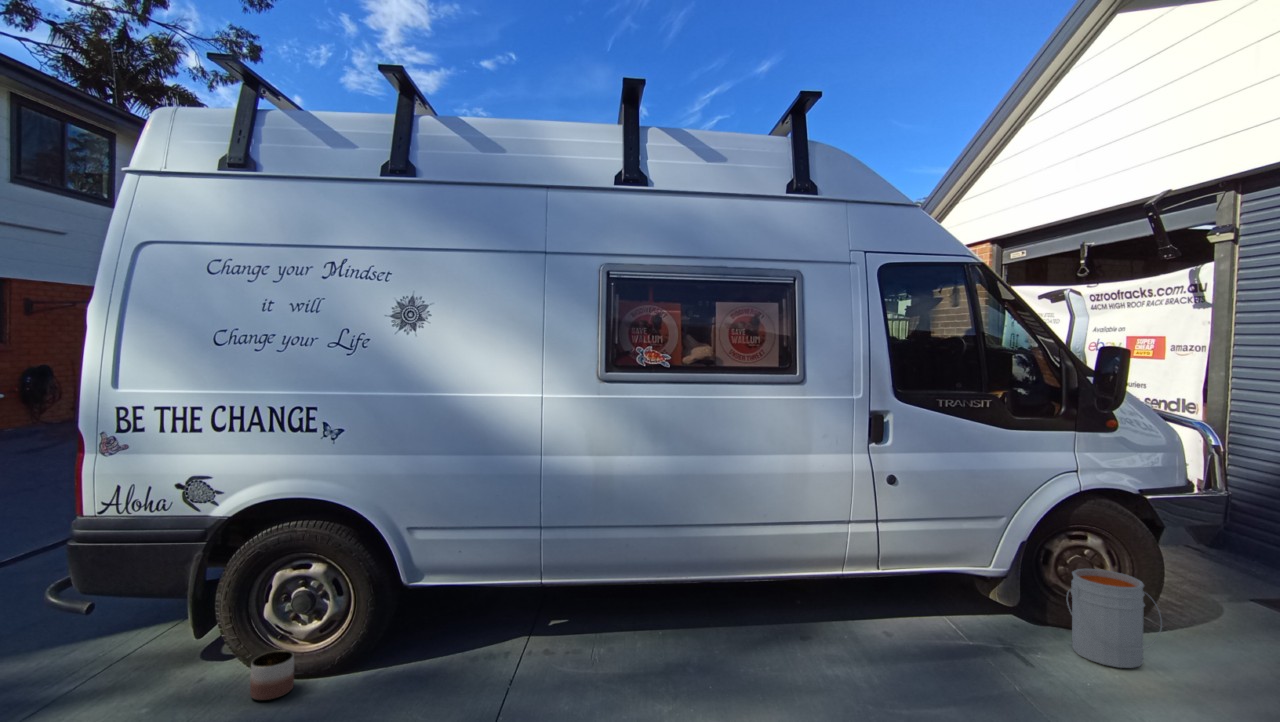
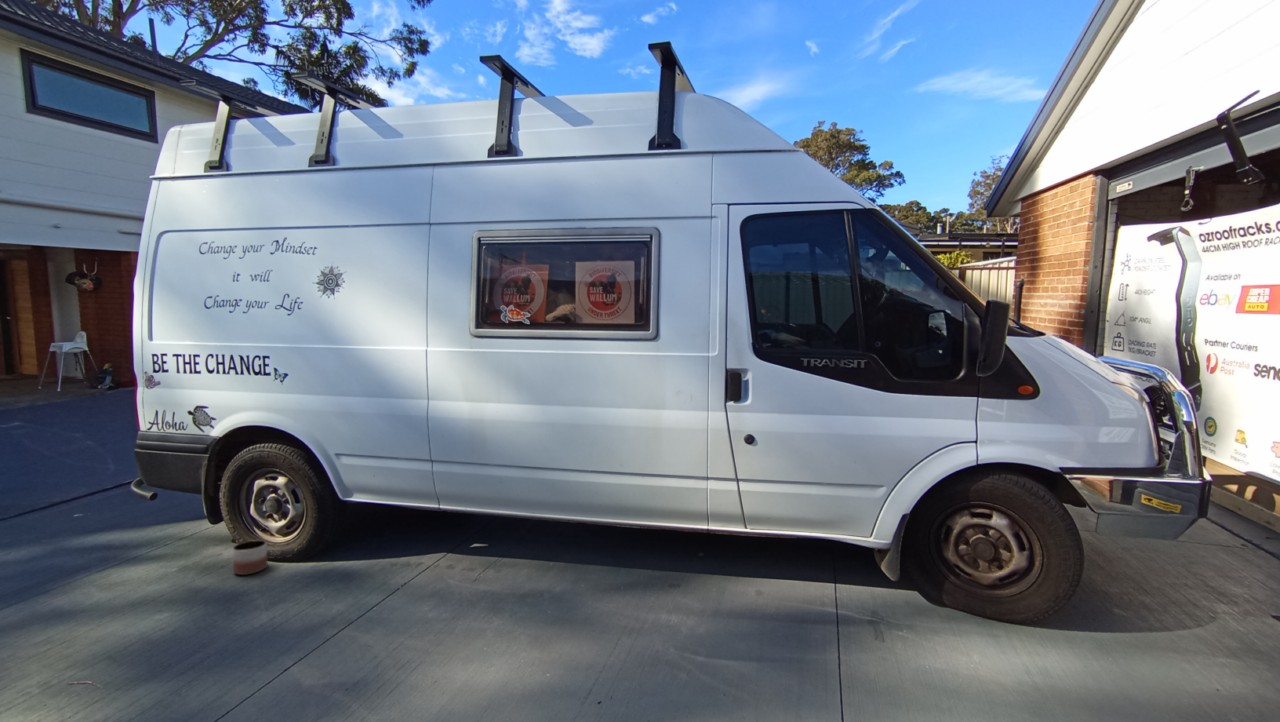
bucket: present [1067,569,1162,668] -> none [941,553,1054,670]

